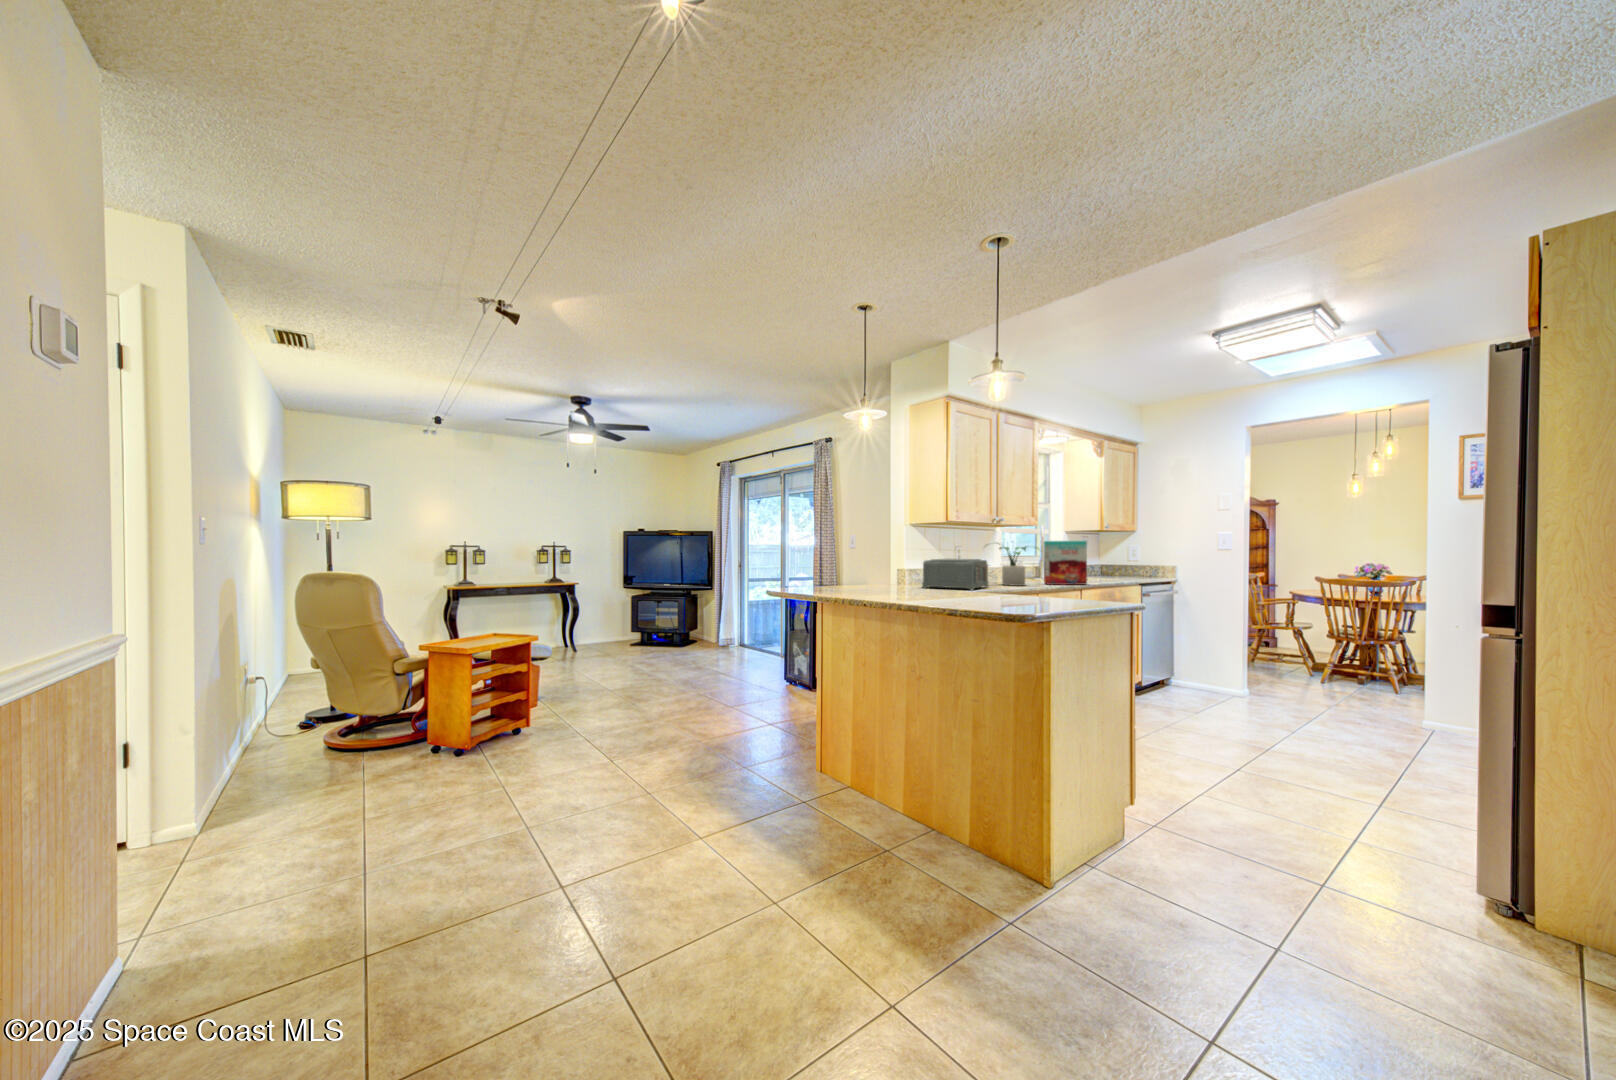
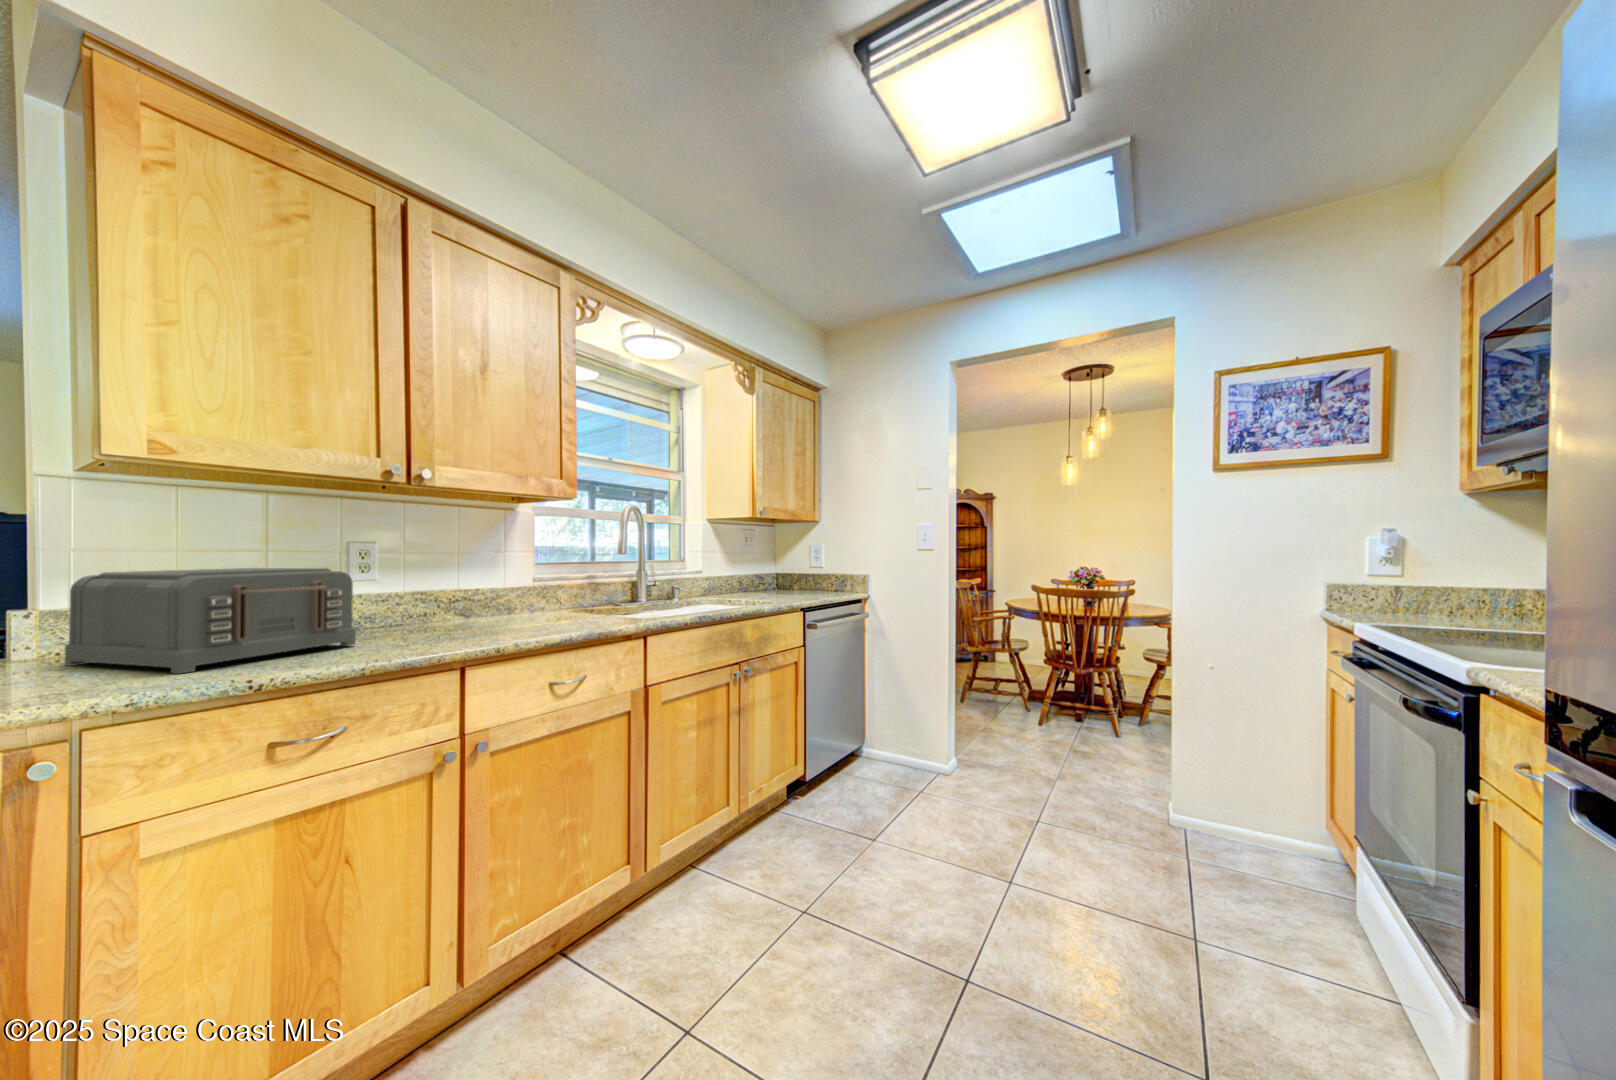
cereal box: present [1044,541,1087,585] -> none [587,526,673,623]
potted plant: present [1000,546,1027,586] -> none [404,526,544,631]

